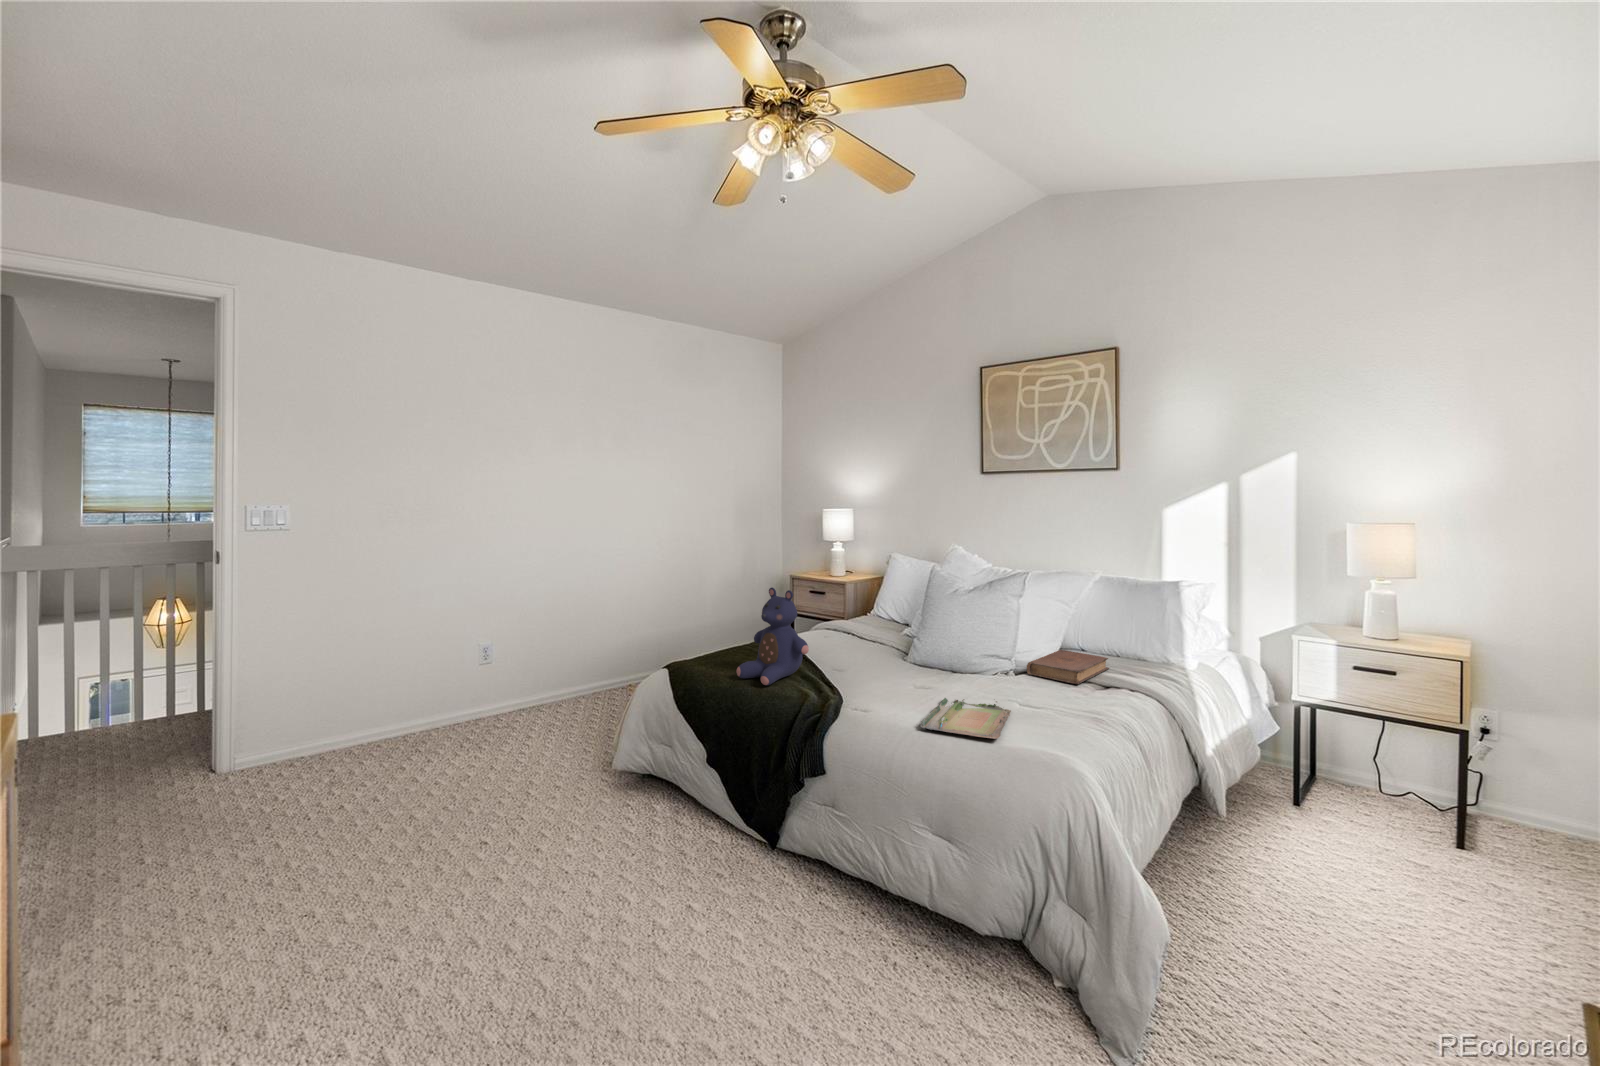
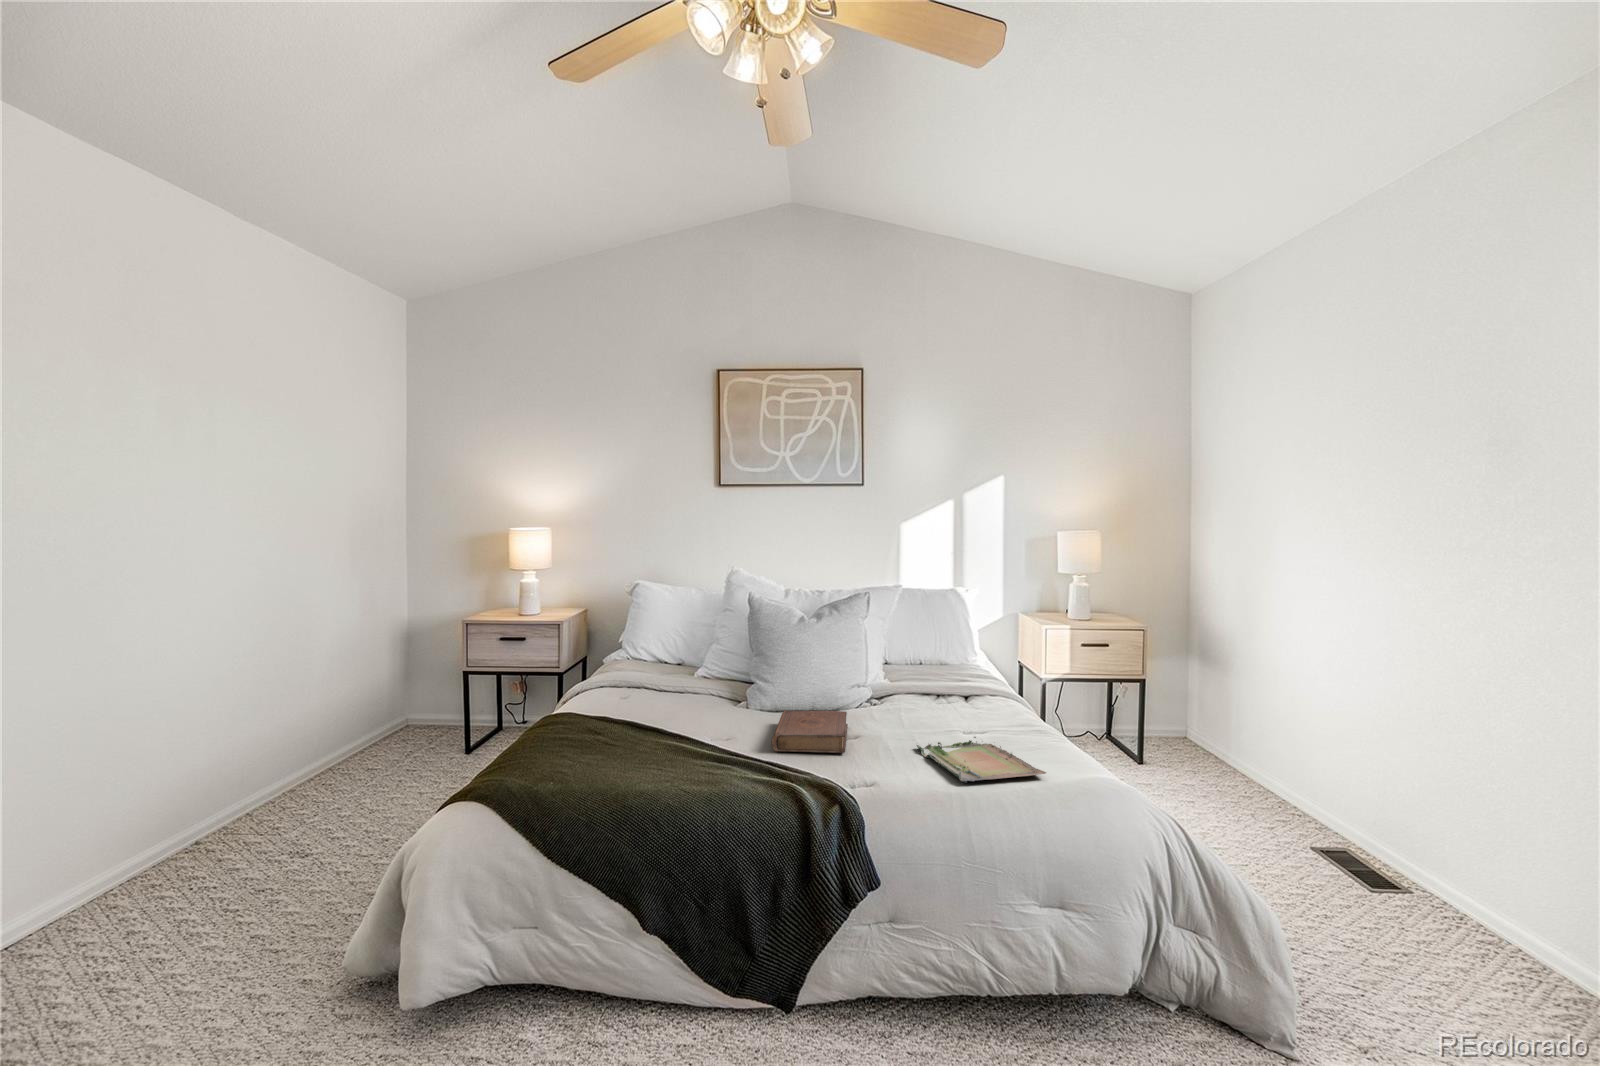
teddy bear: present [737,588,809,685] -> none [632,635,737,779]
book: present [1027,650,1109,684] -> present [772,711,848,753]

